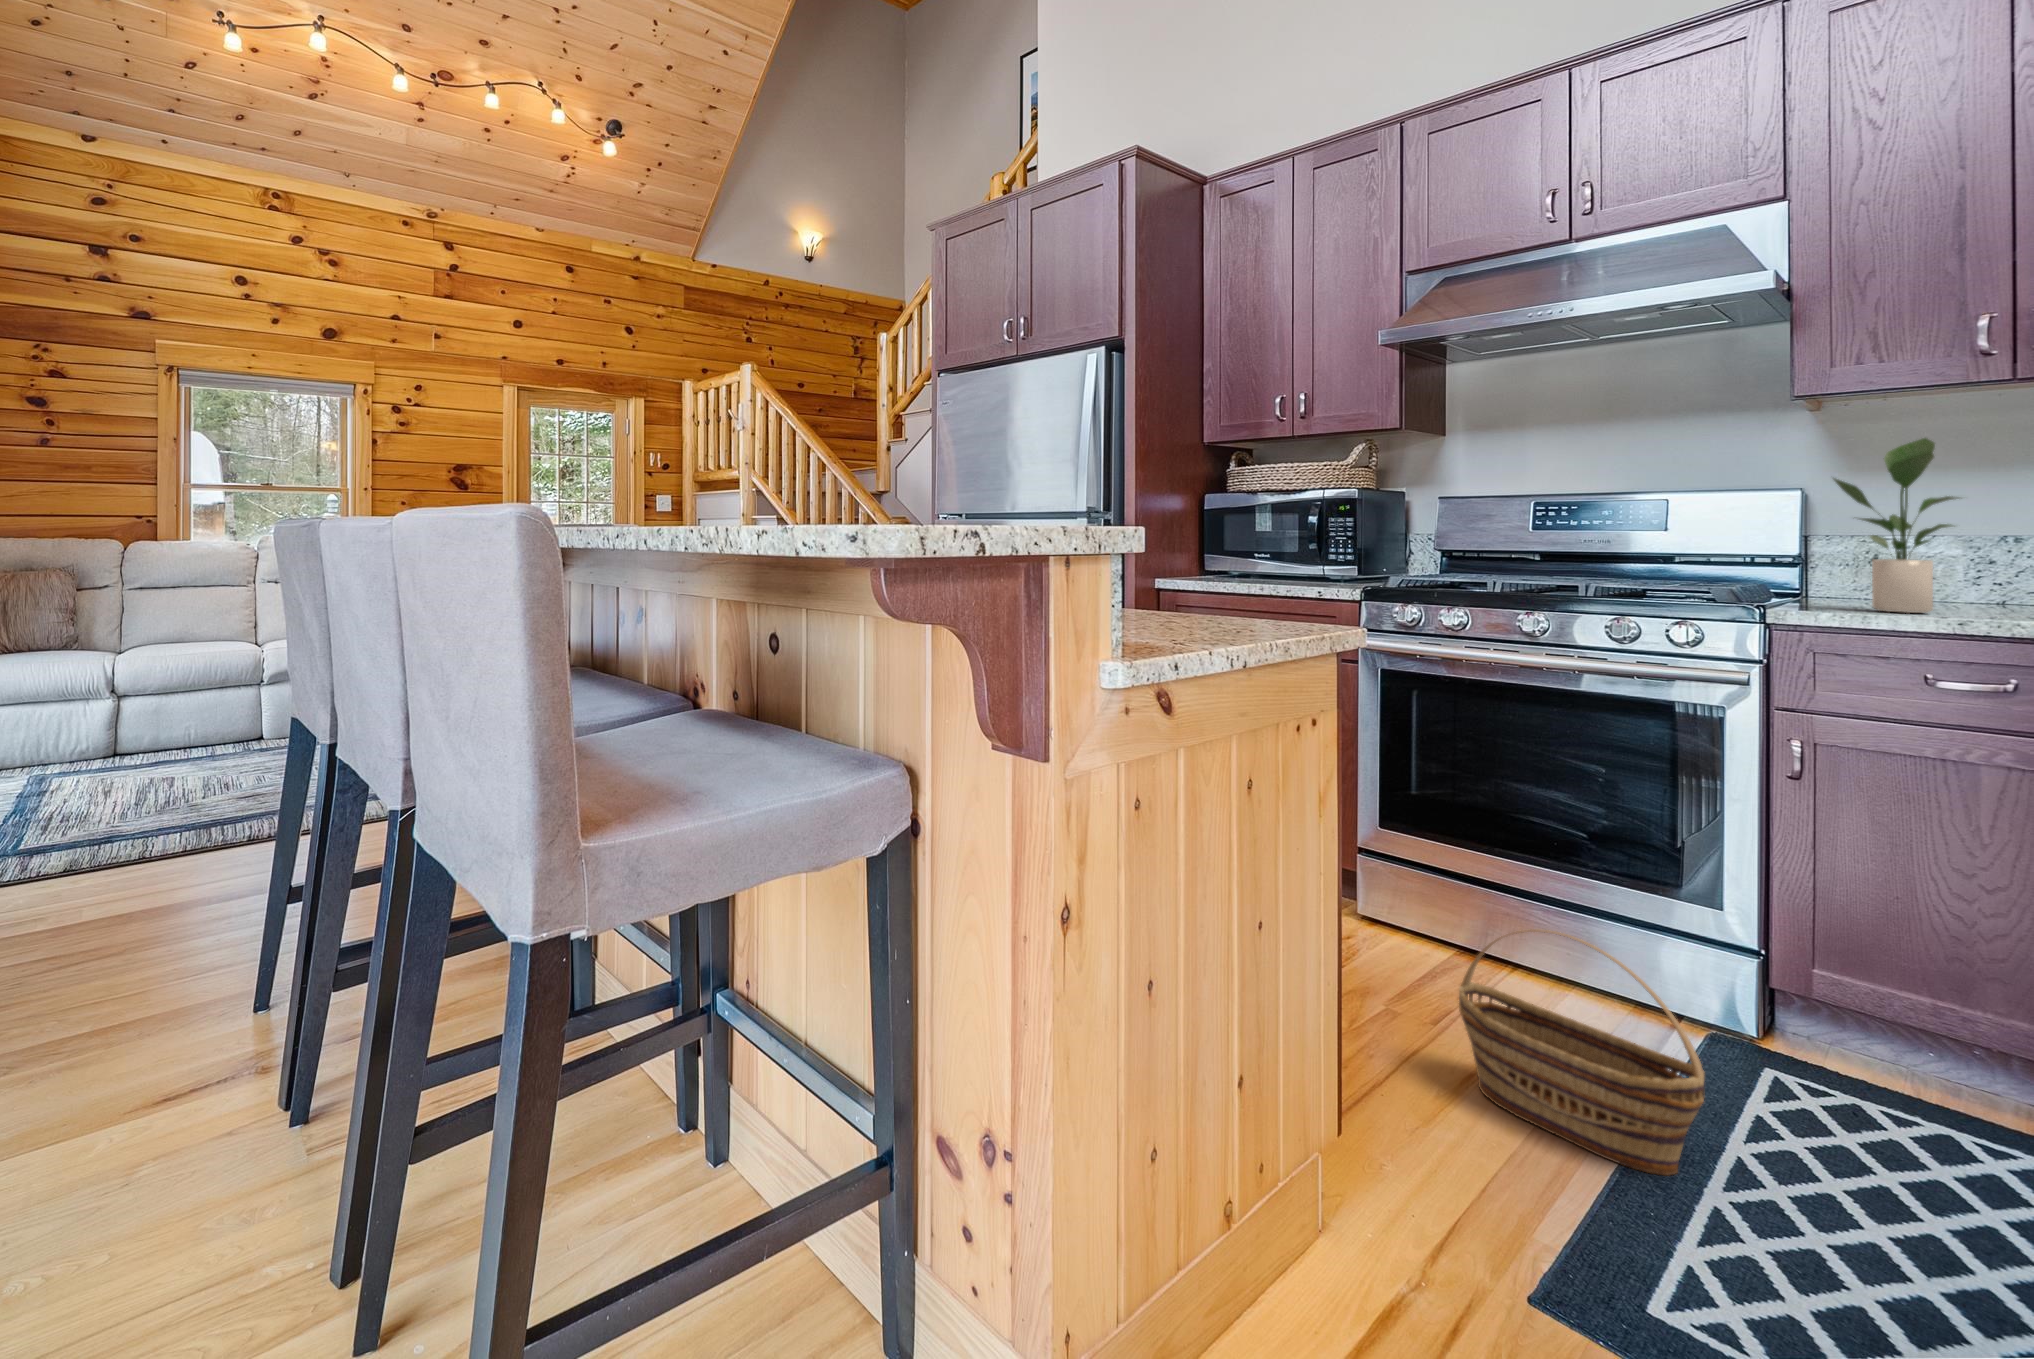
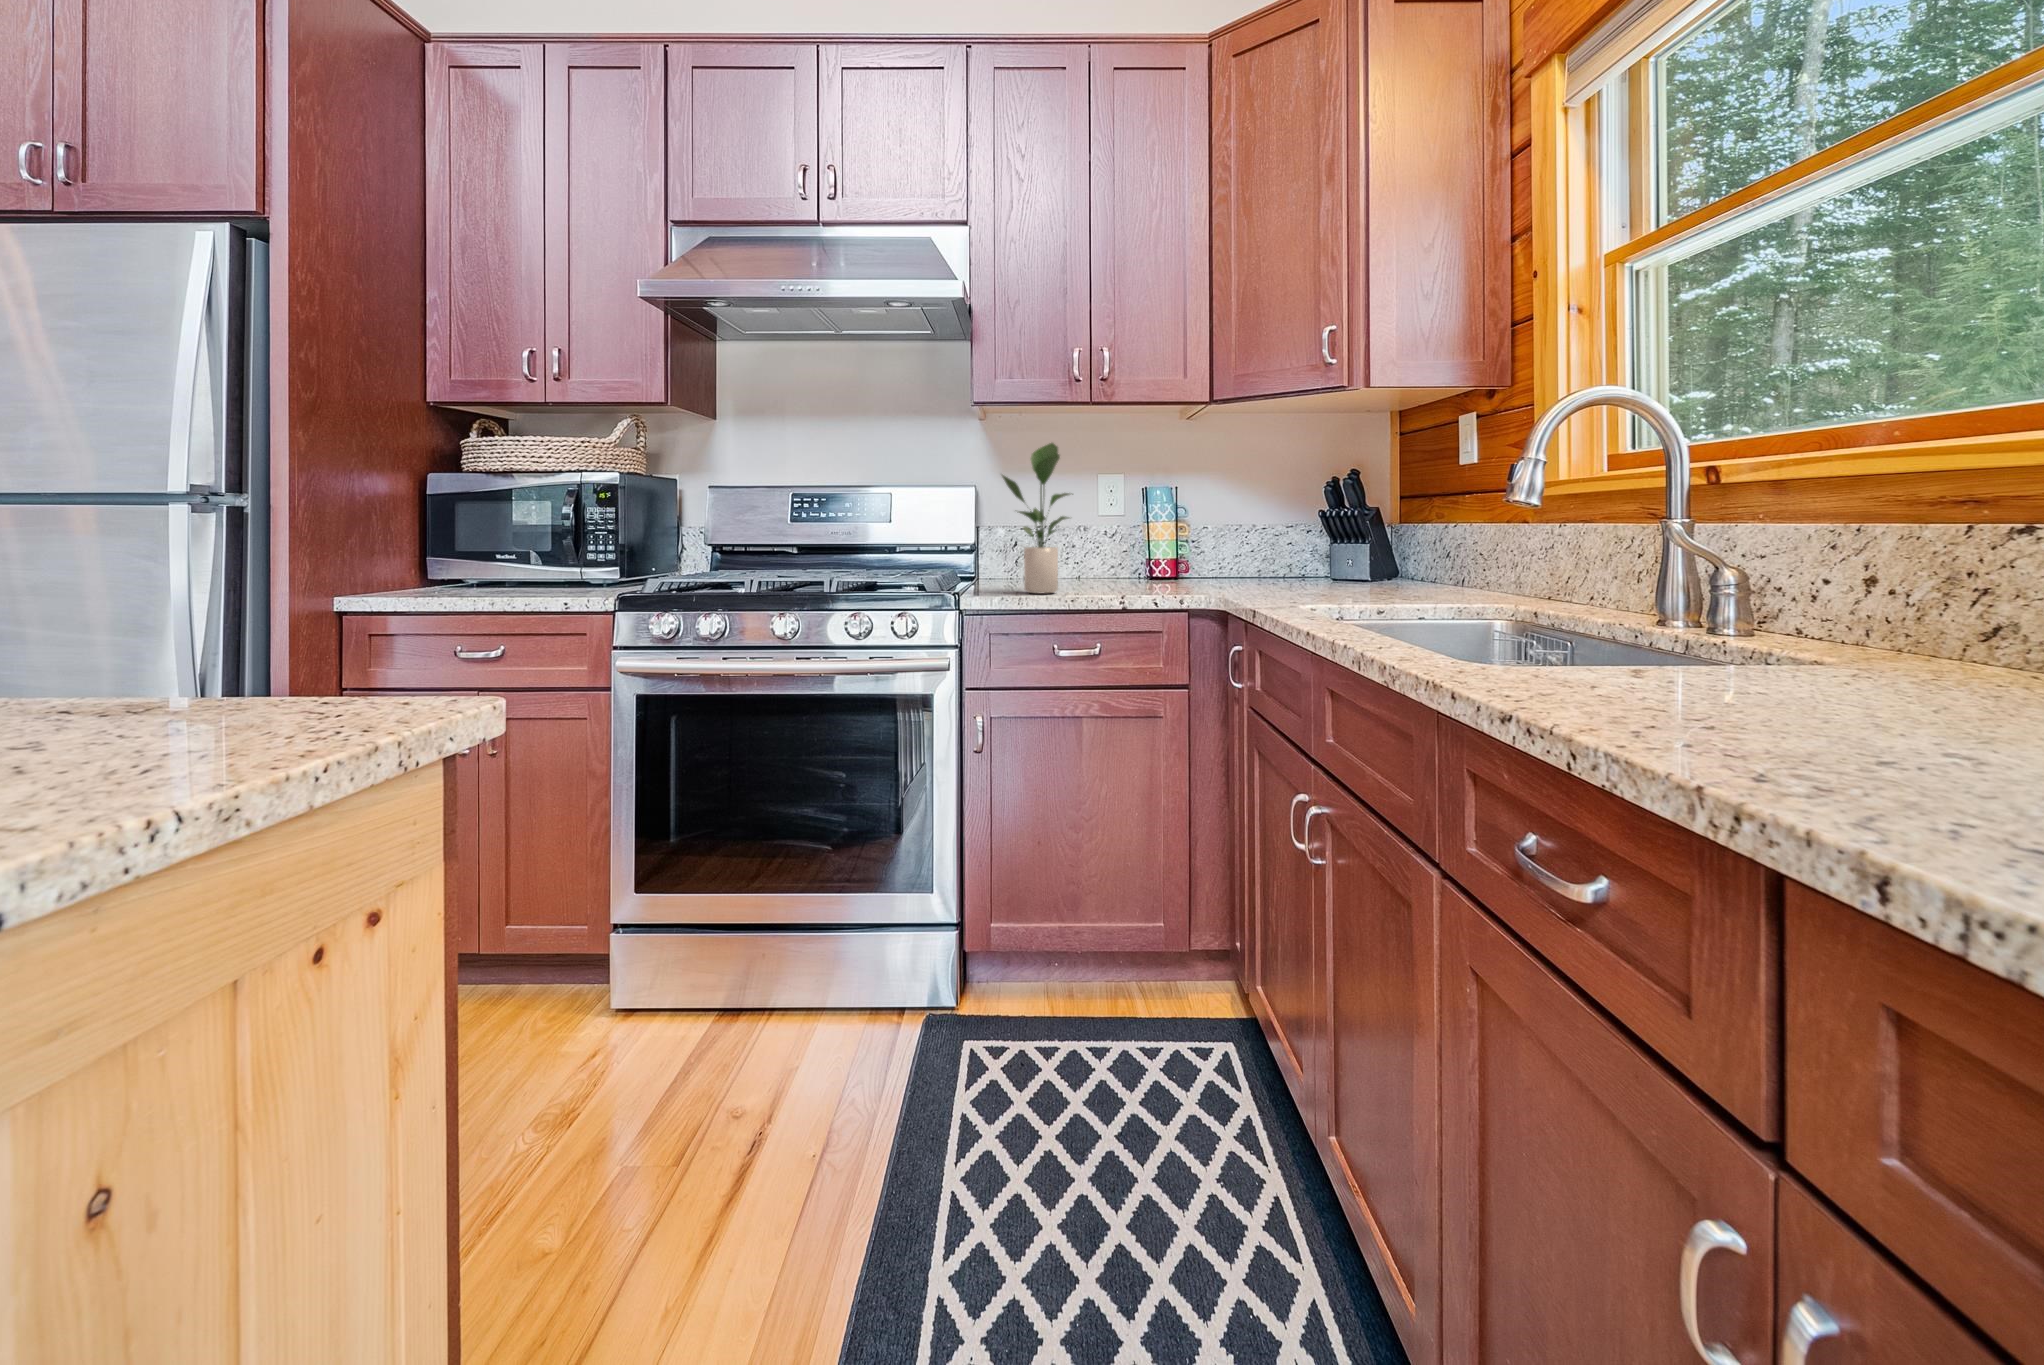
basket: present [1459,929,1704,1176] -> none [698,1015,926,1279]

